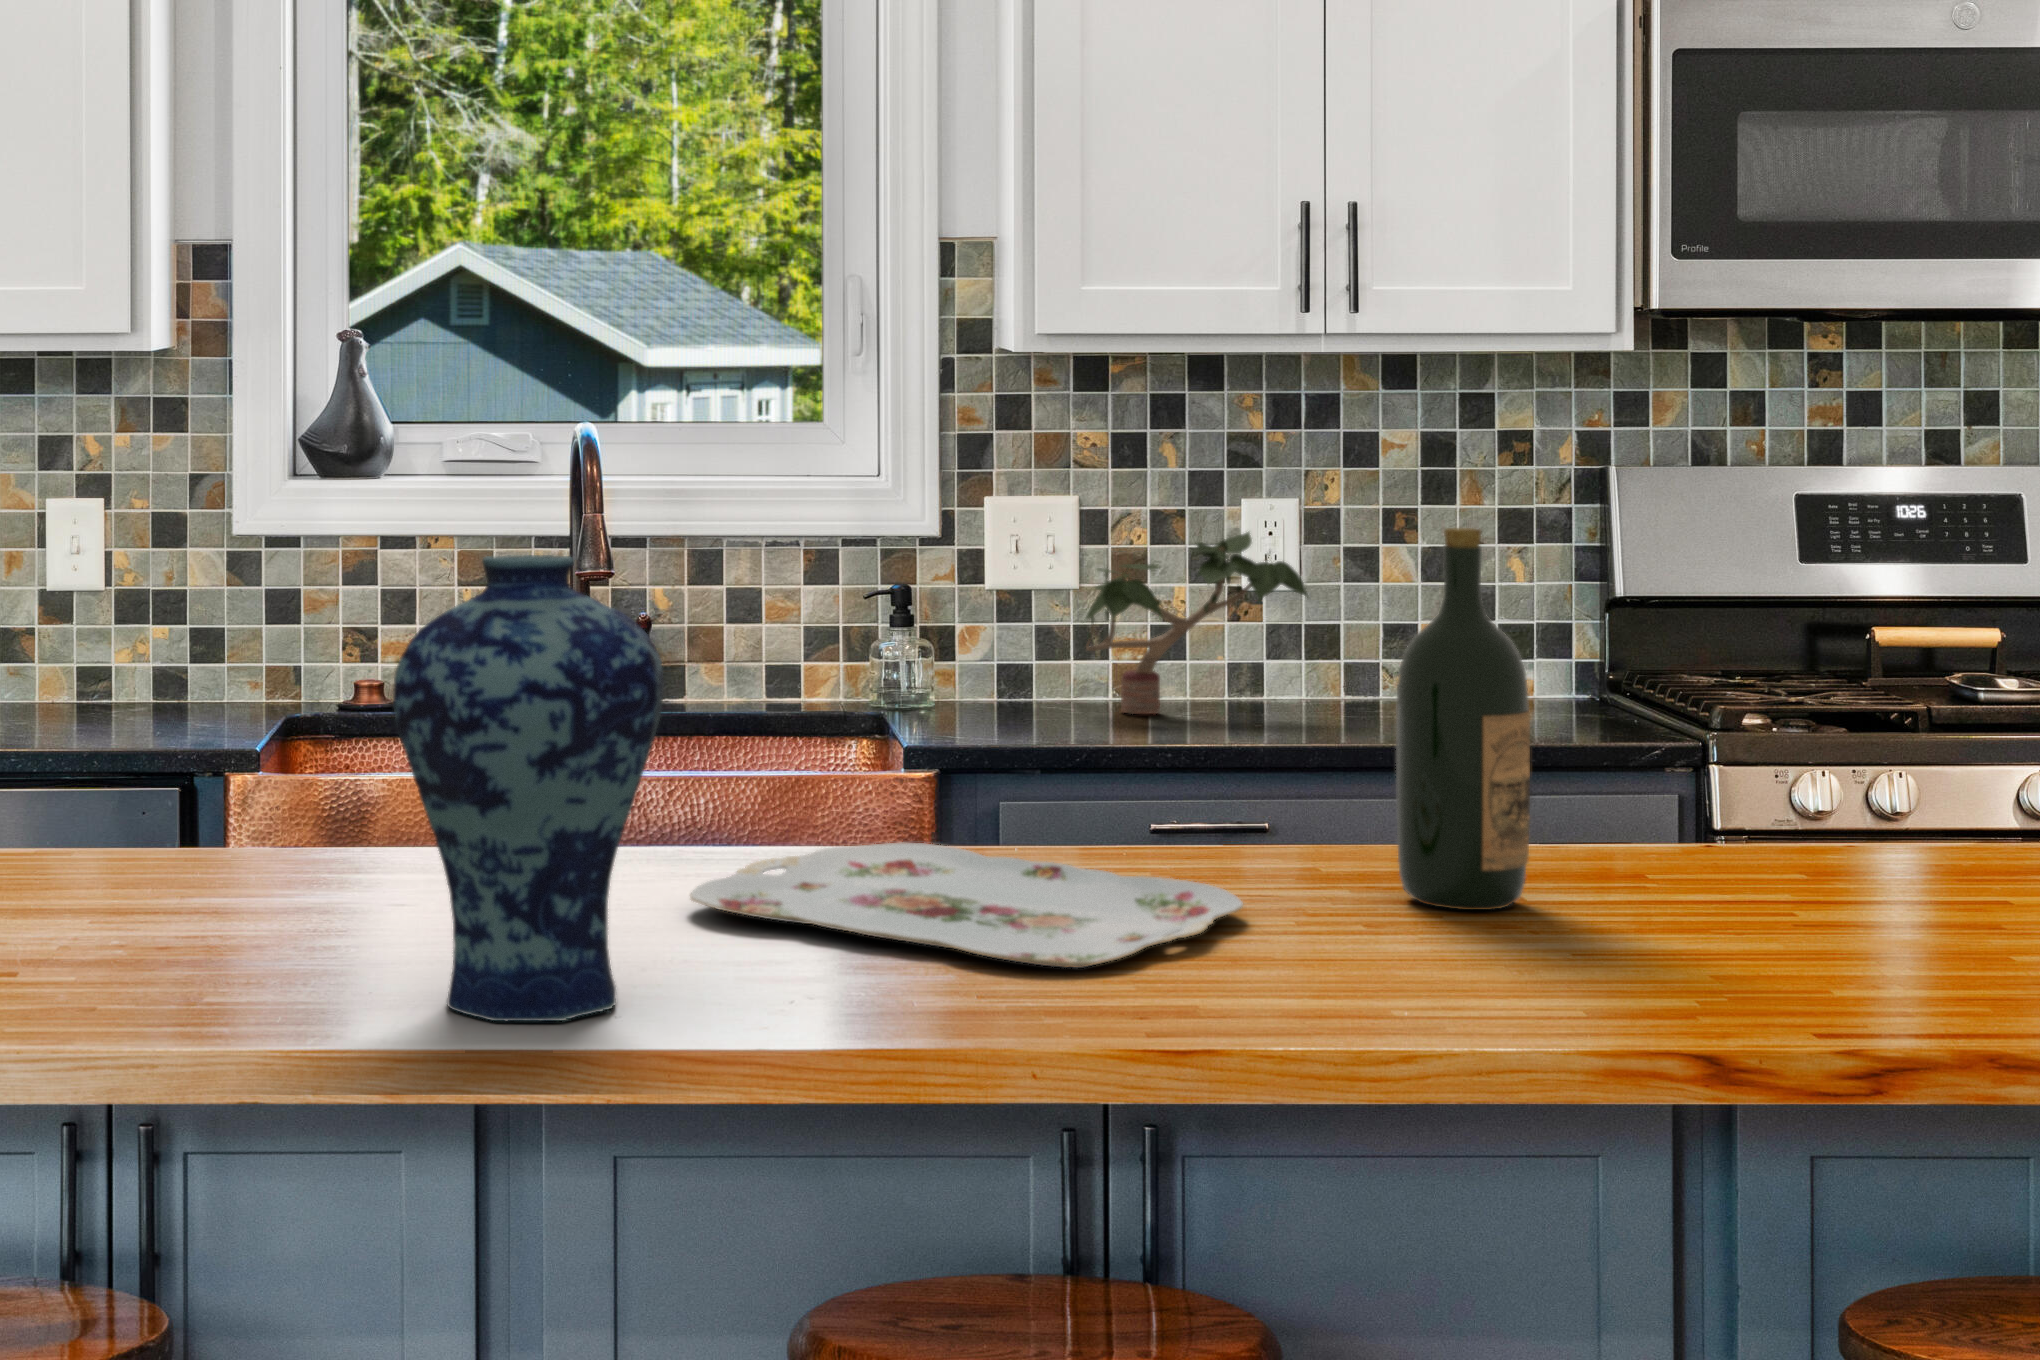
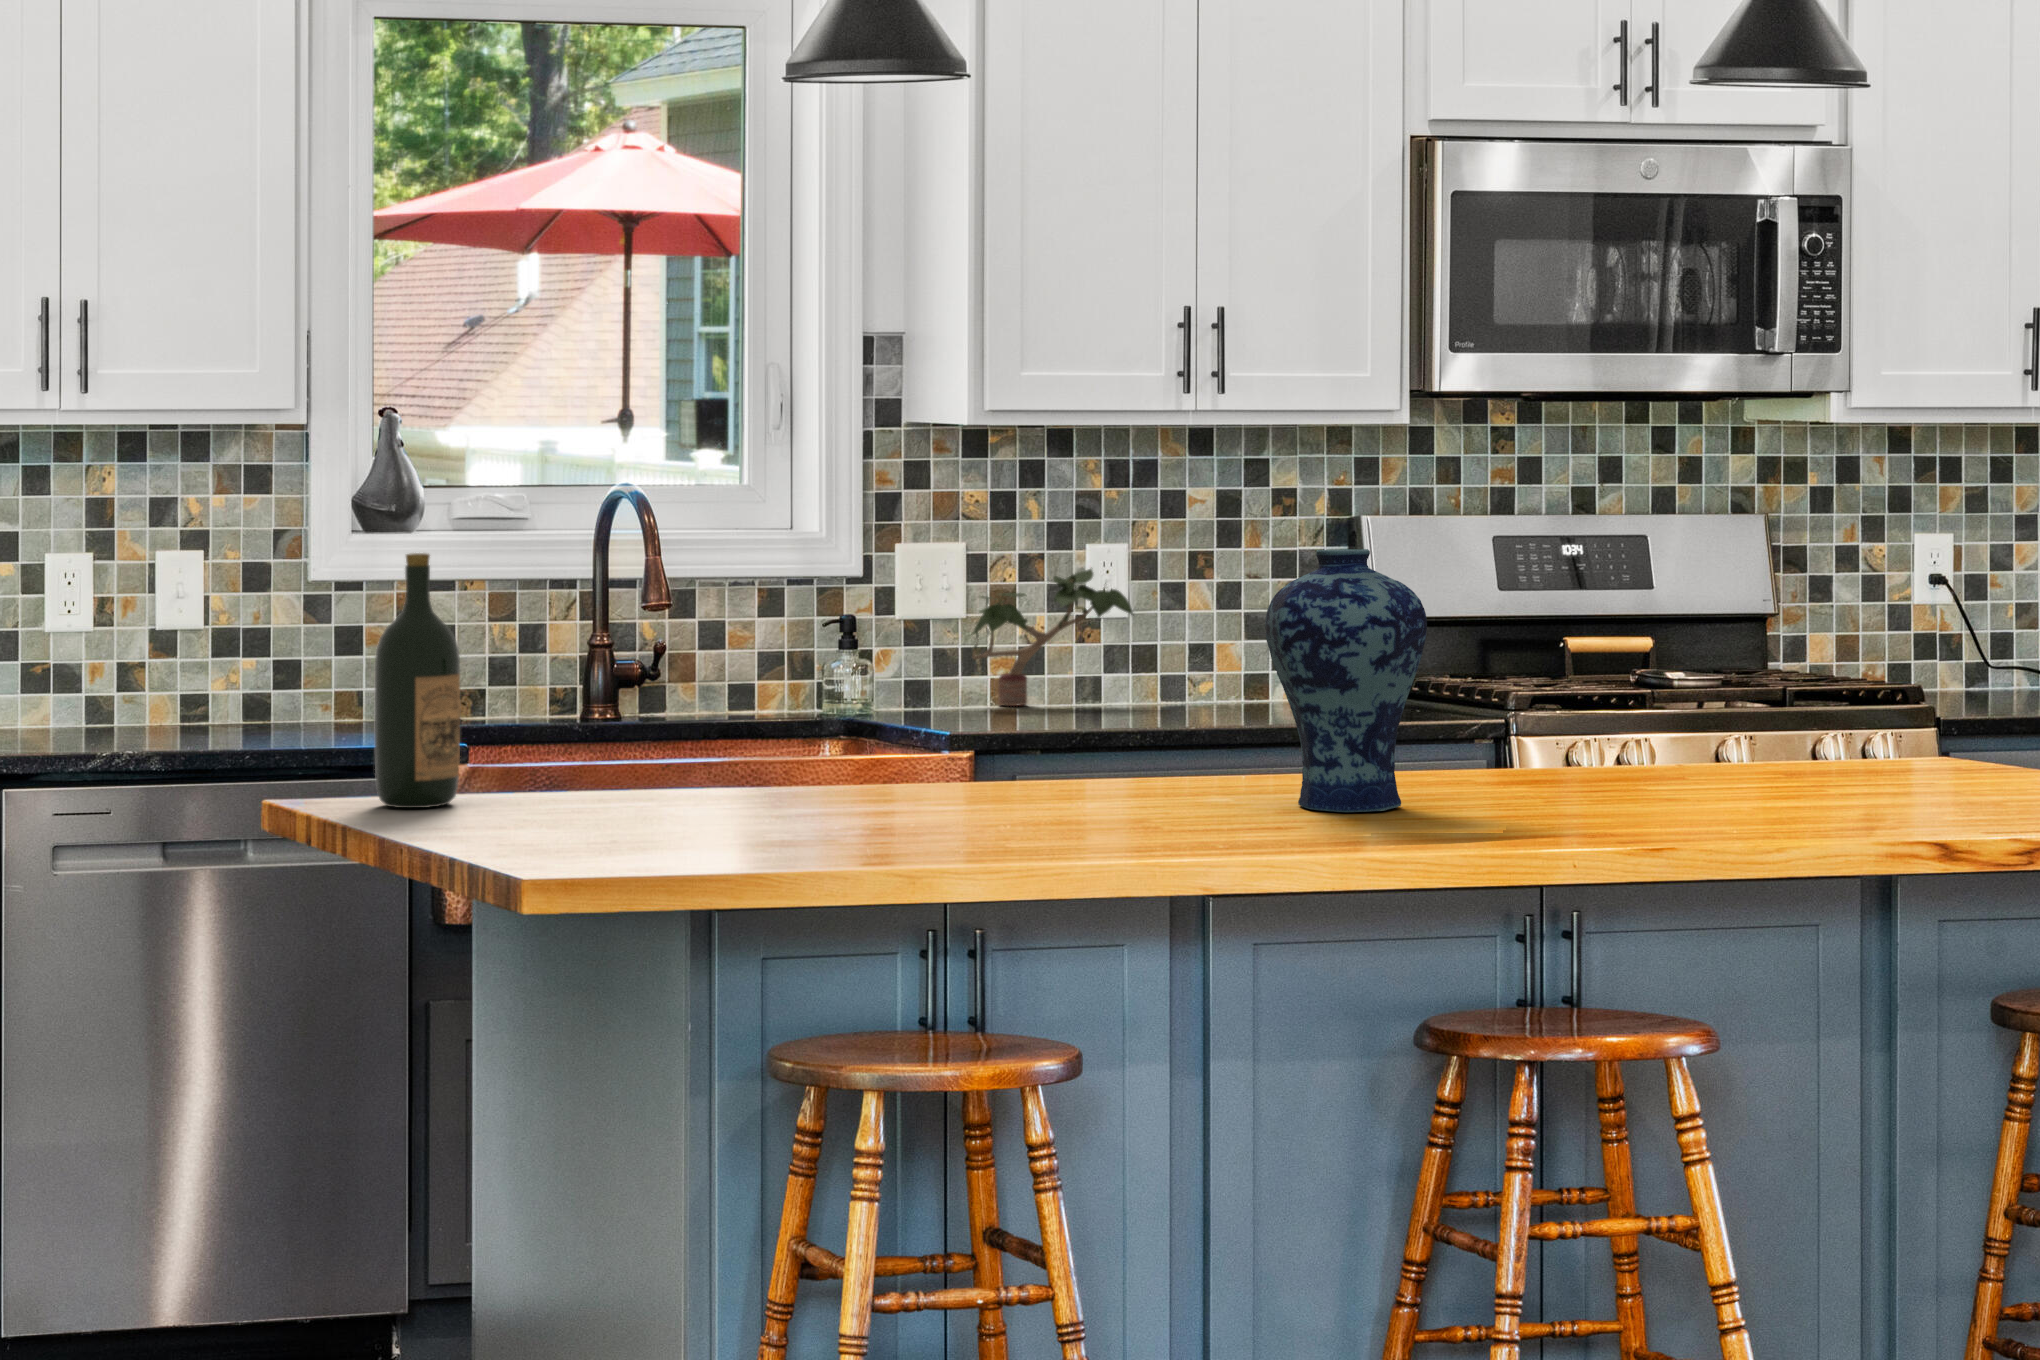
wine bottle: present [1396,528,1530,910] -> present [374,553,460,808]
vase: present [393,555,664,1021] -> present [1265,549,1427,812]
serving tray: present [690,843,1243,968] -> none [716,761,1068,814]

